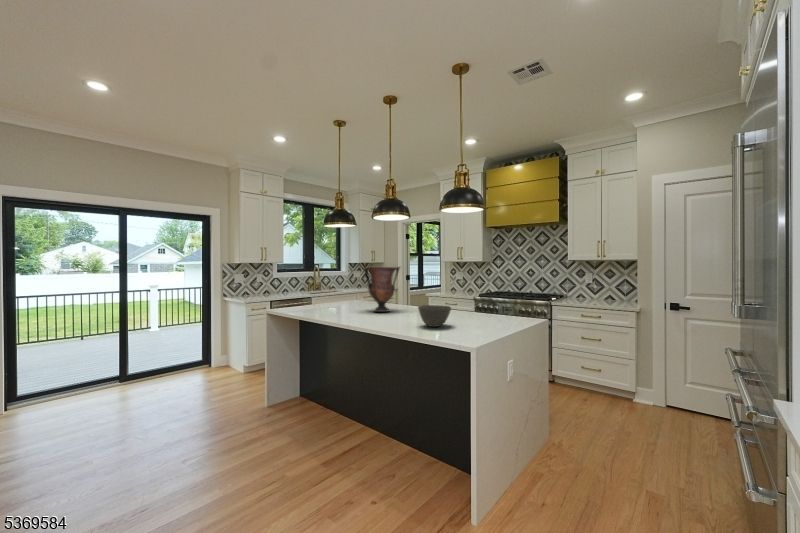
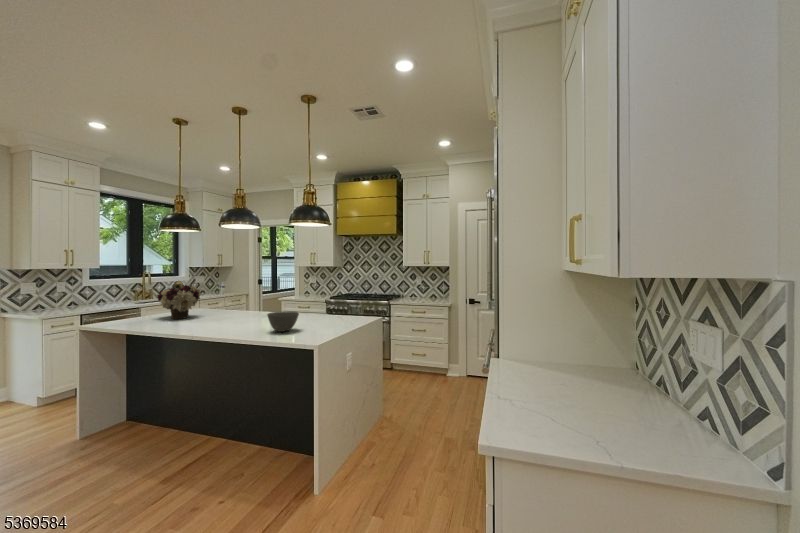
vase: present [364,267,400,312] -> none [208,275,250,320]
flower arrangement: none [321,272,357,309] -> present [157,281,200,319]

